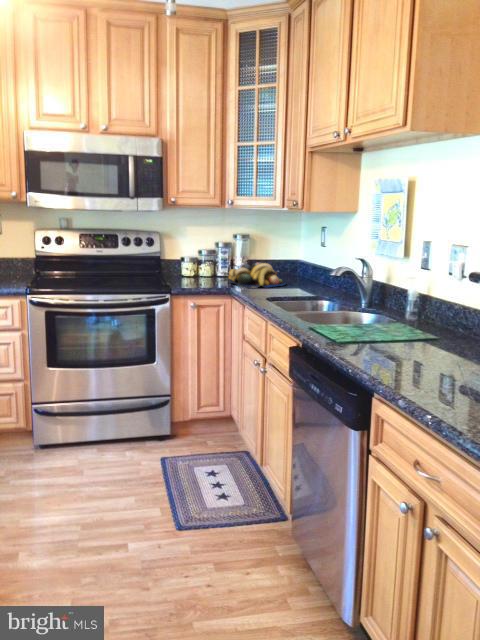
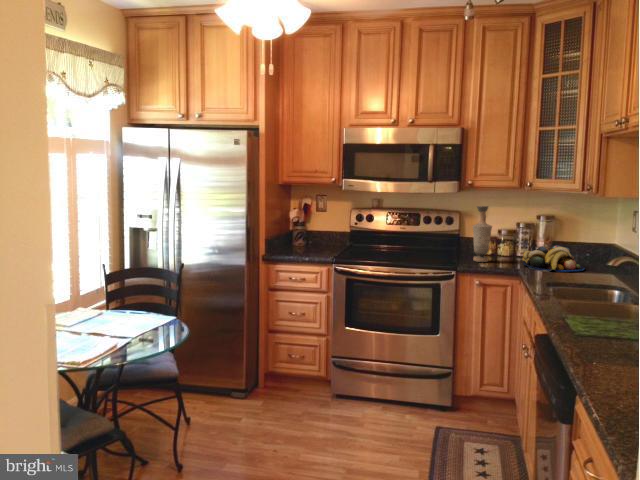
vase: none [178,224,198,283] -> present [473,206,492,262]

